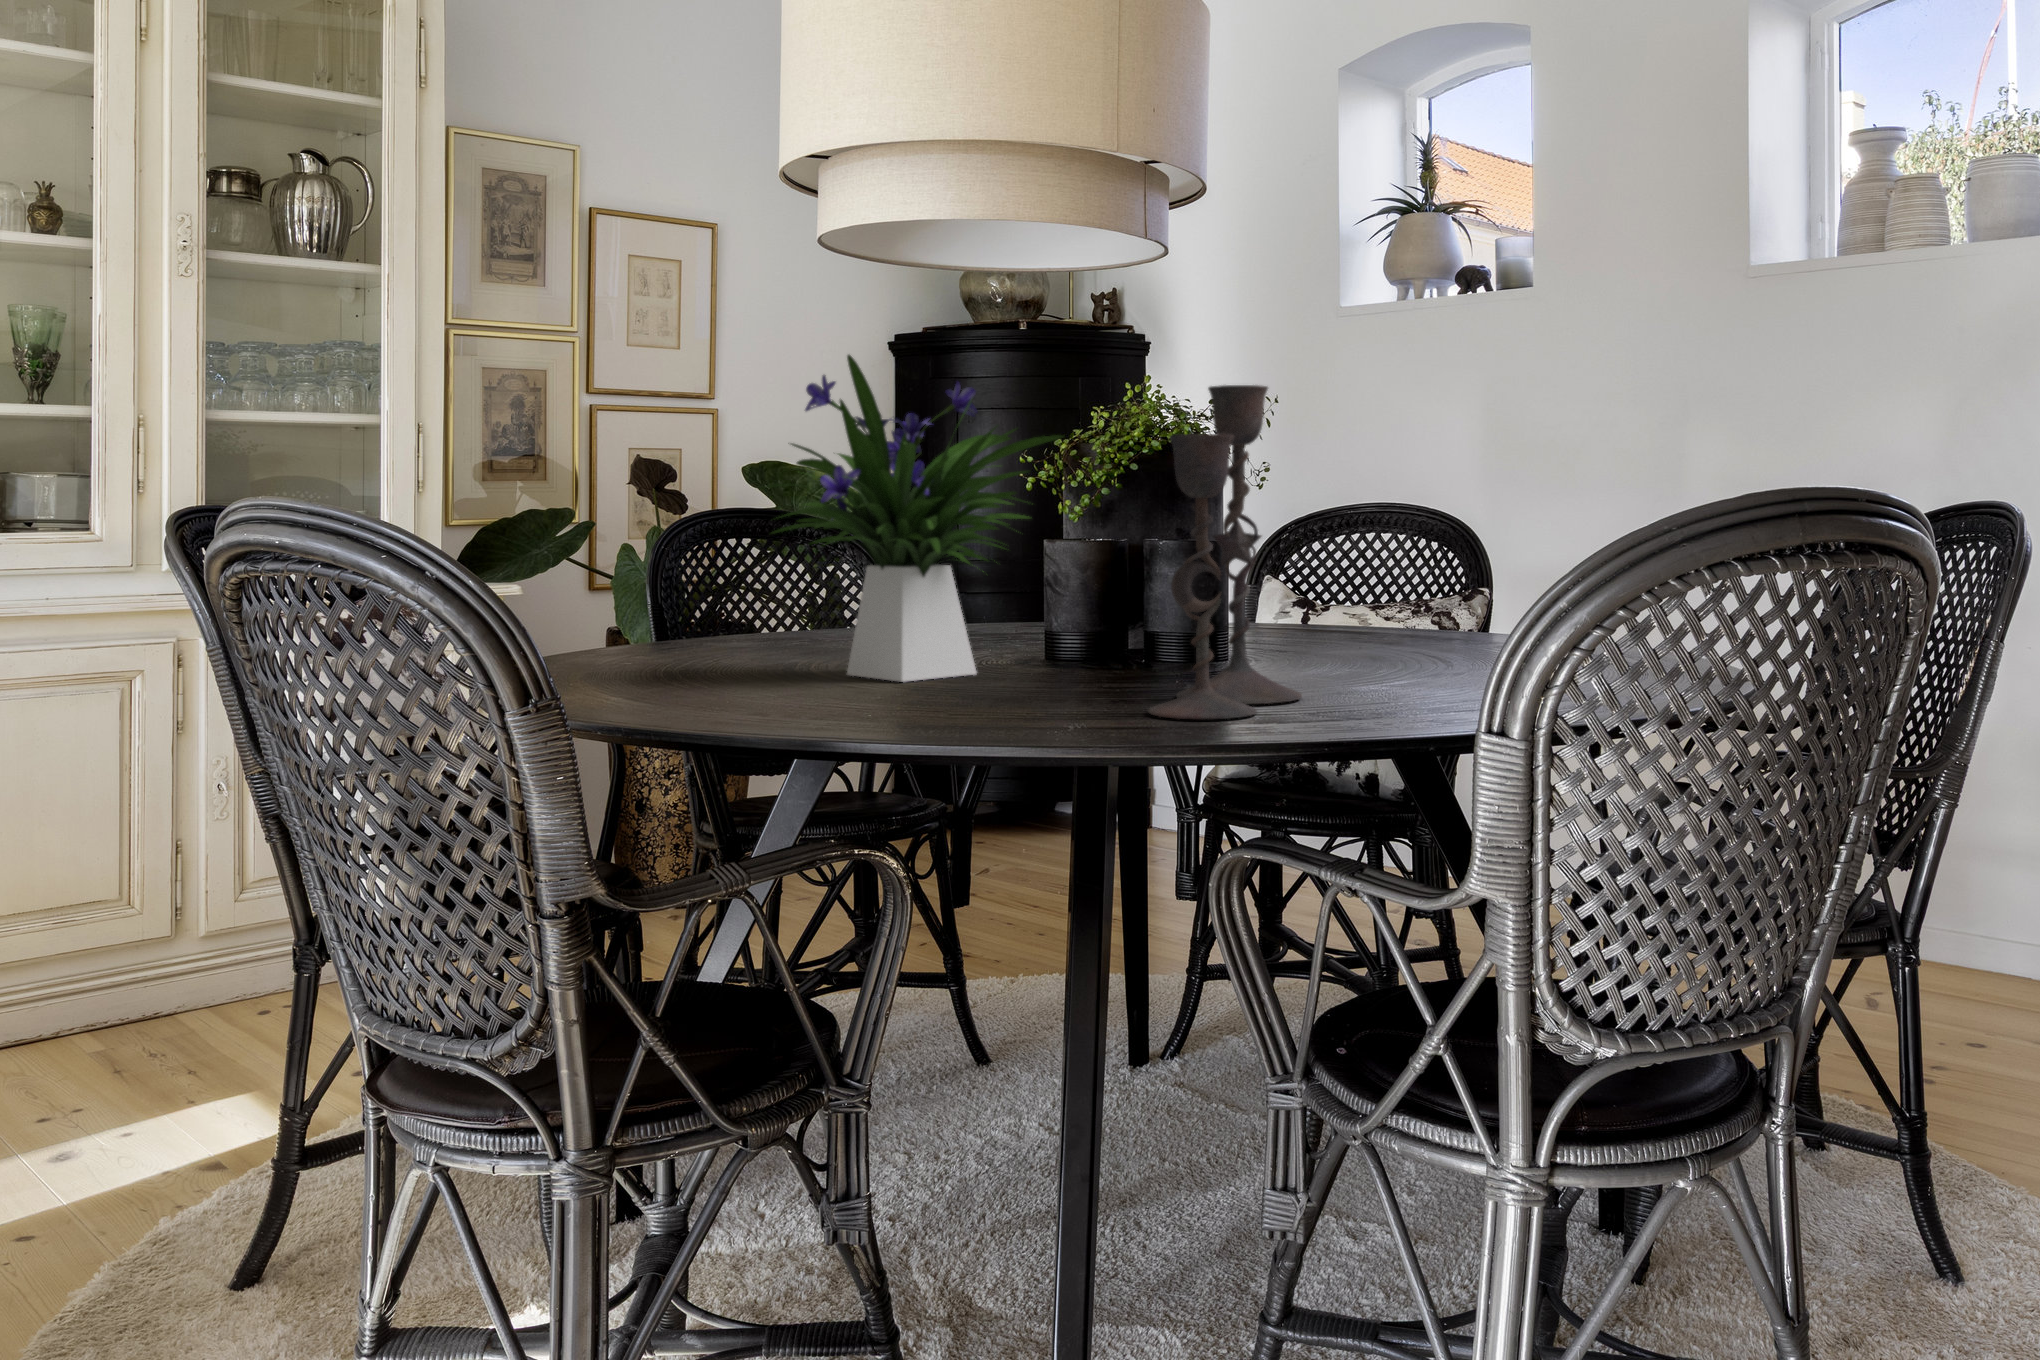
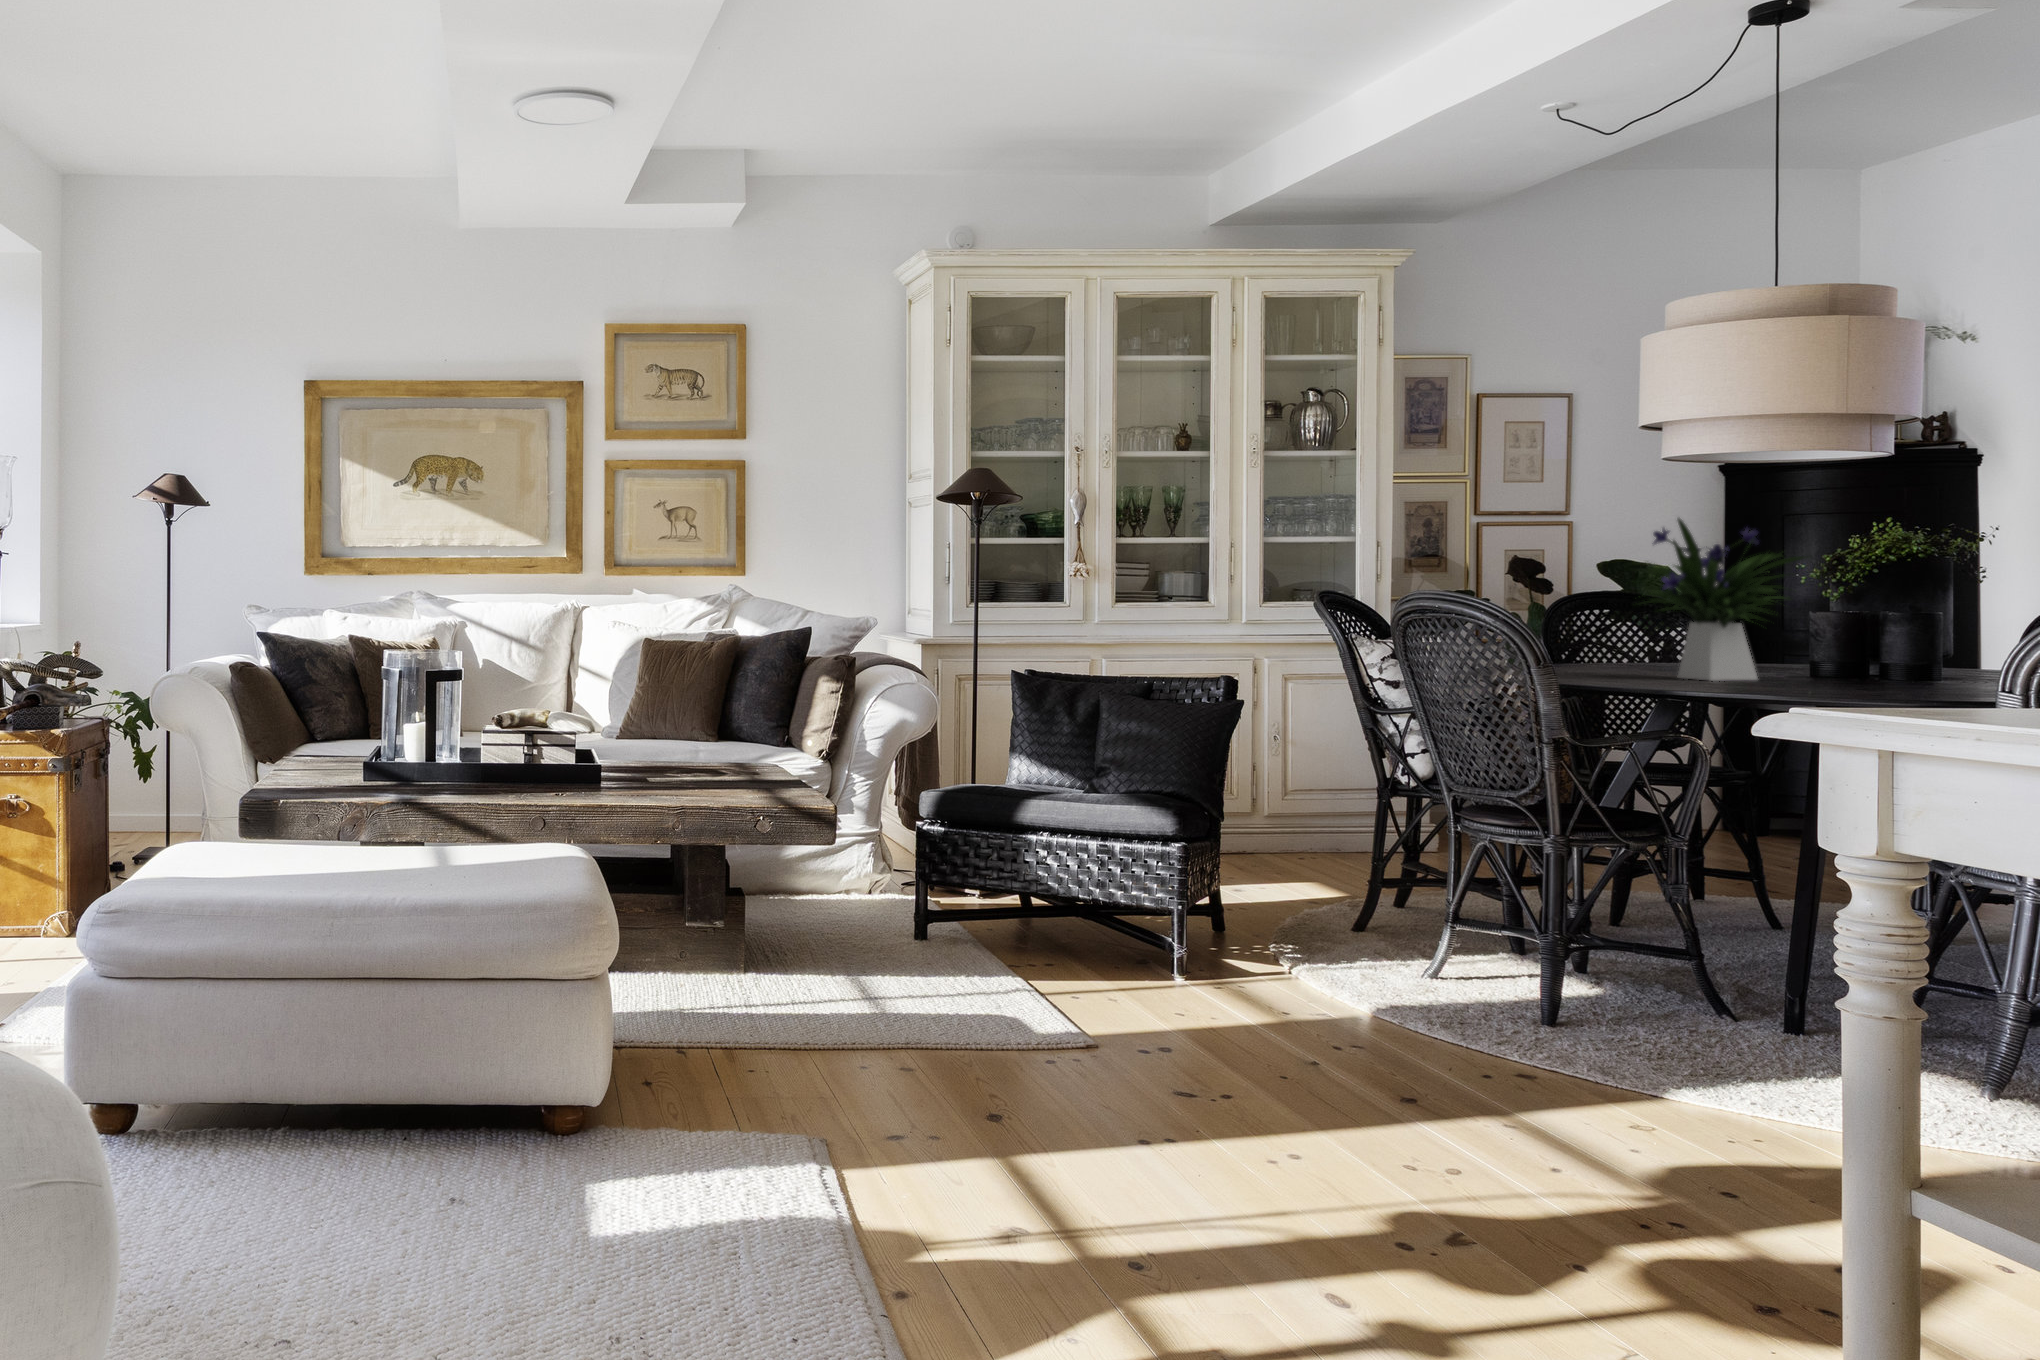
candlestick: present [1148,385,1302,719] -> none [1848,532,1958,695]

